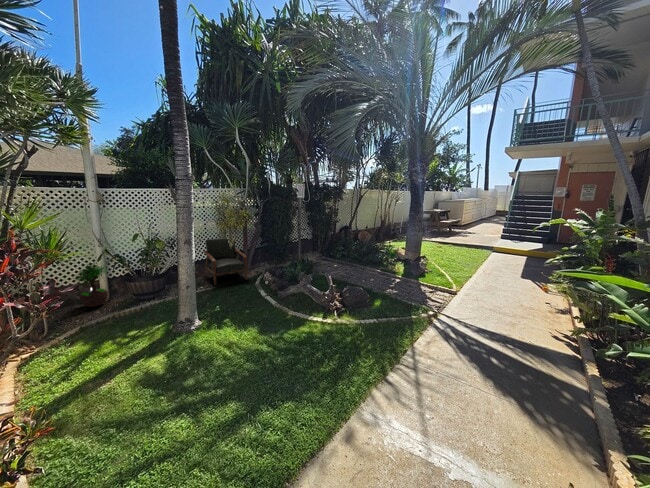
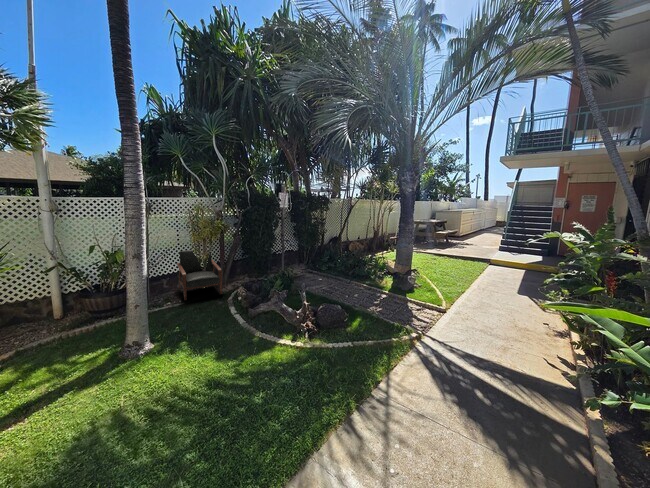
potted tree: present [74,263,108,307] -> none [14,275,61,325]

